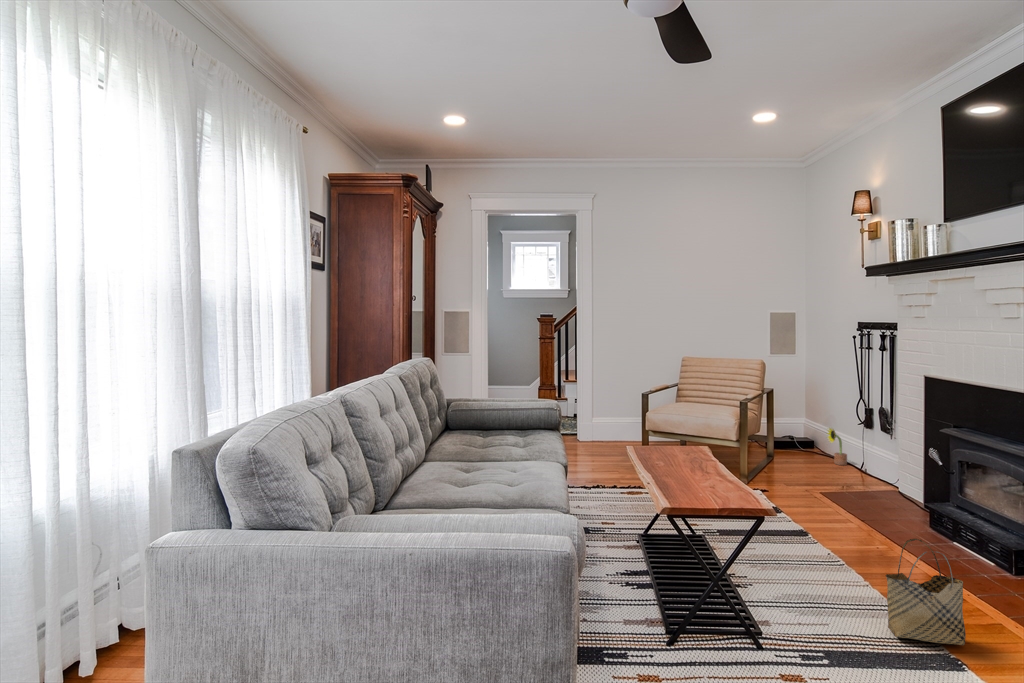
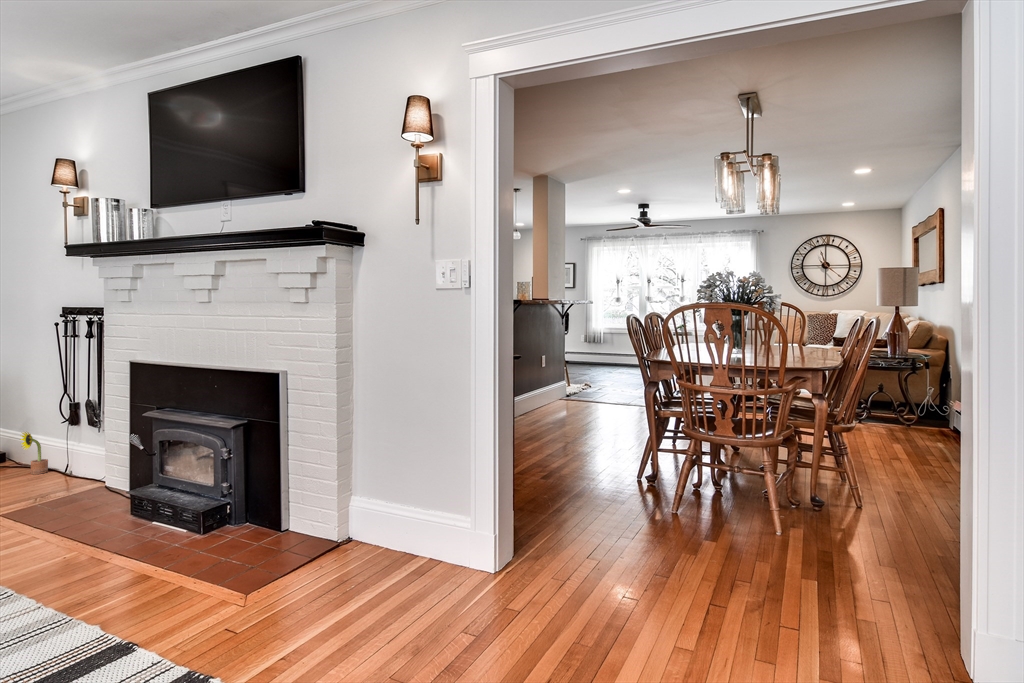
woven basket: present [886,539,966,645] -> none [49,528,143,654]

